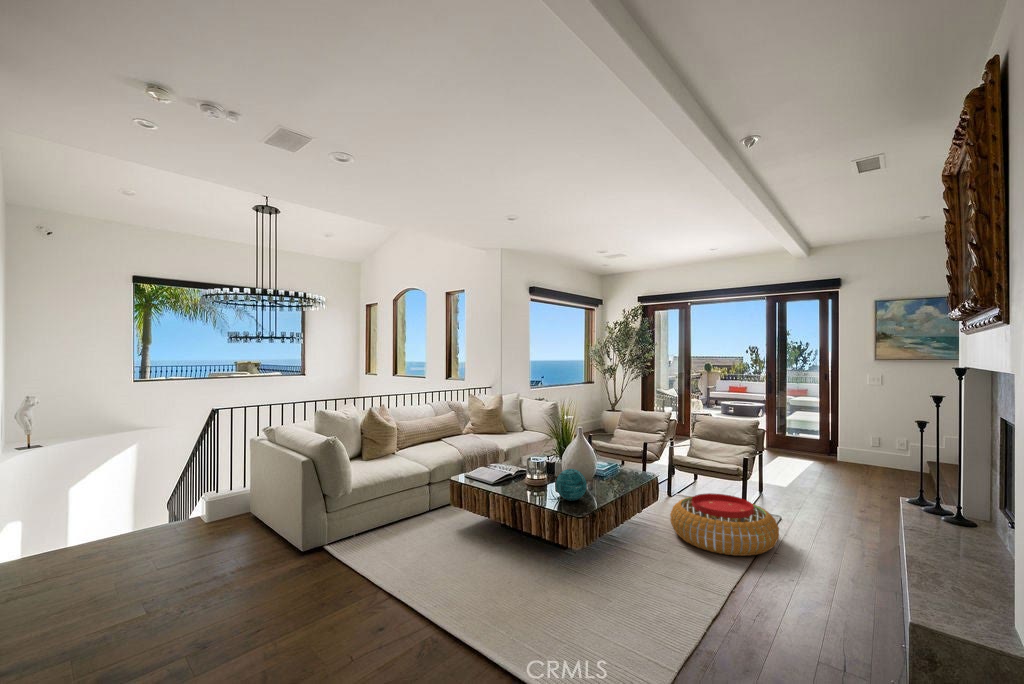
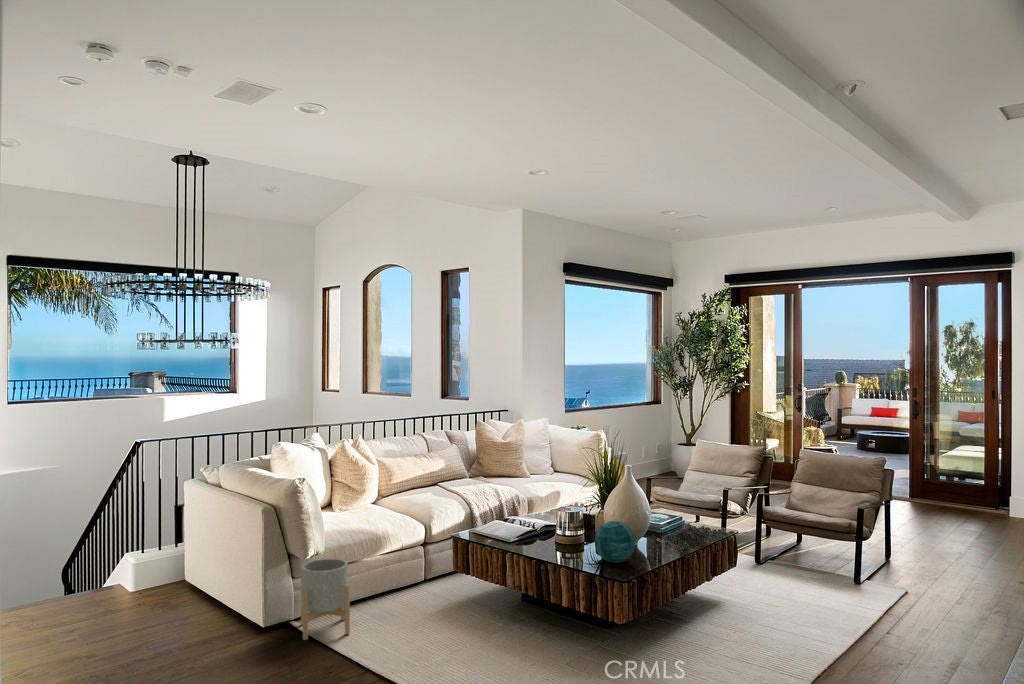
pouf: present [670,493,779,556] -> none [752,557,899,638]
planter: none [332,499,369,563] -> present [301,559,350,640]

